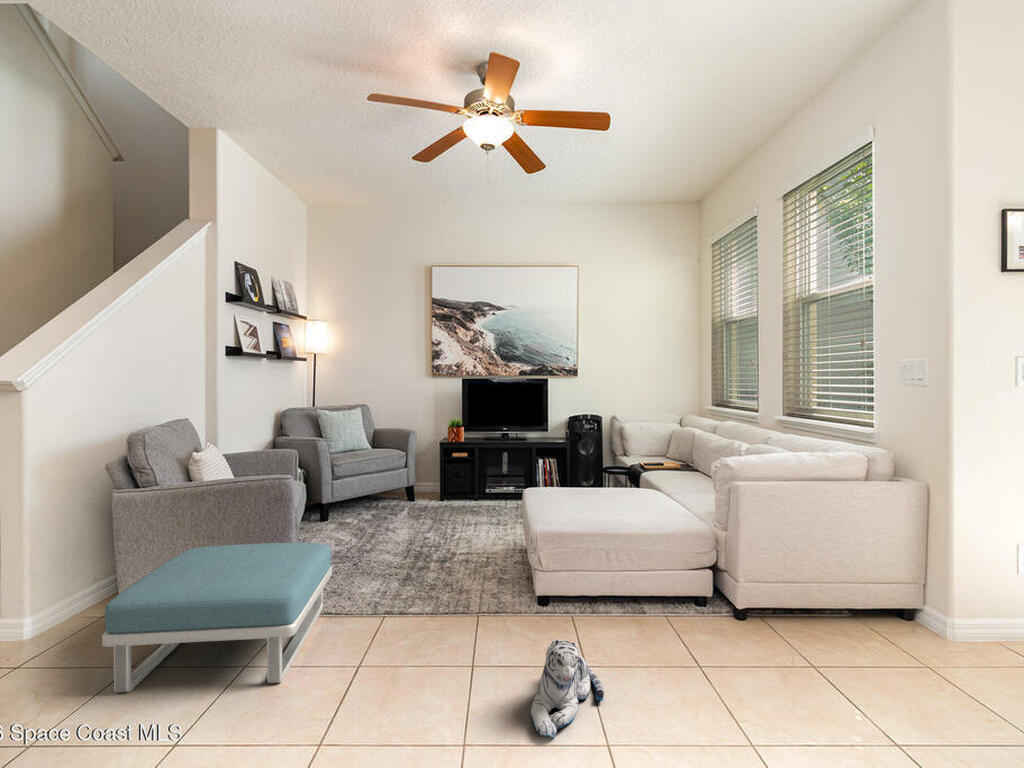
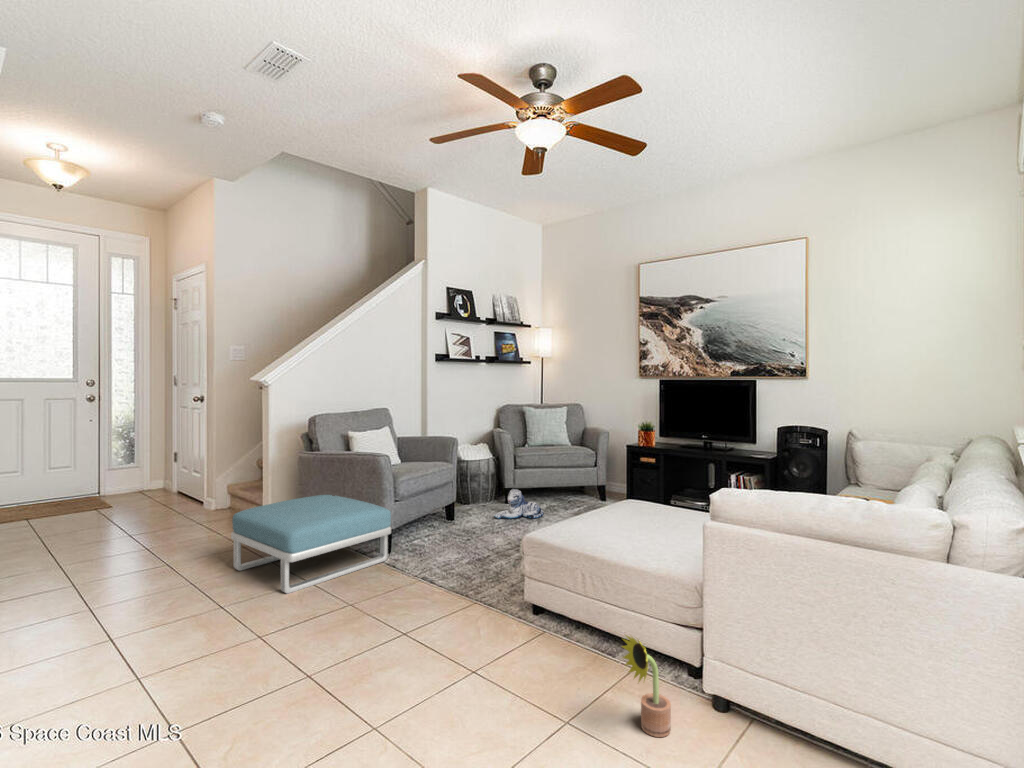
decorative plant: none [723,569,762,638] -> present [622,635,671,737]
plush toy: present [531,640,604,737] -> present [494,488,544,519]

